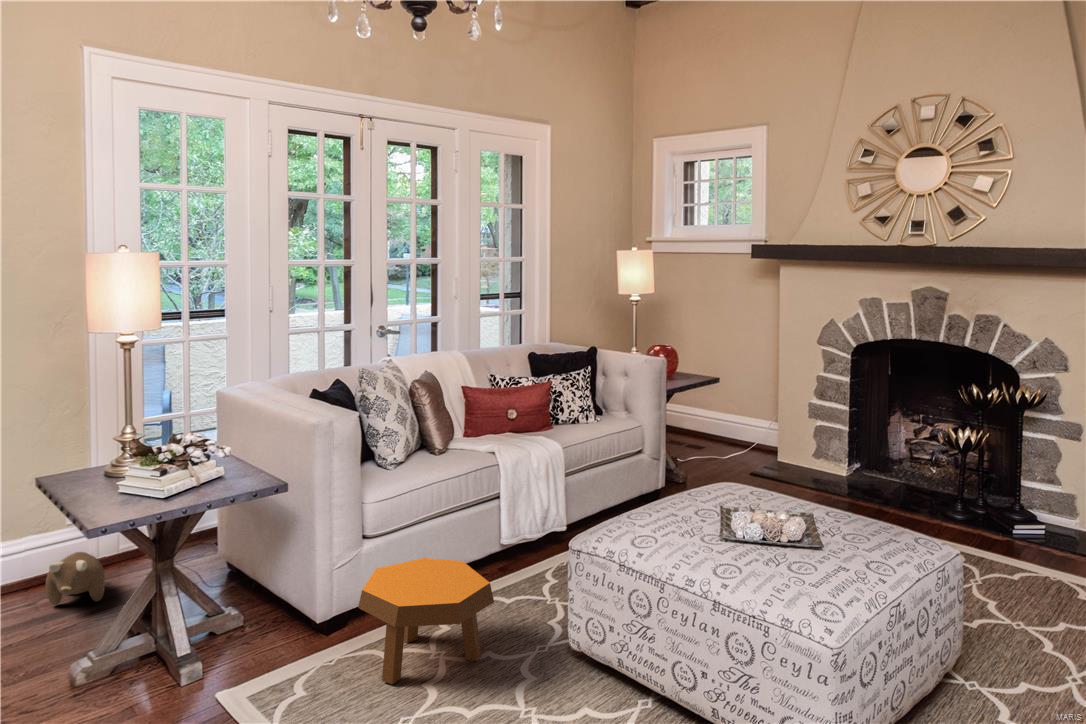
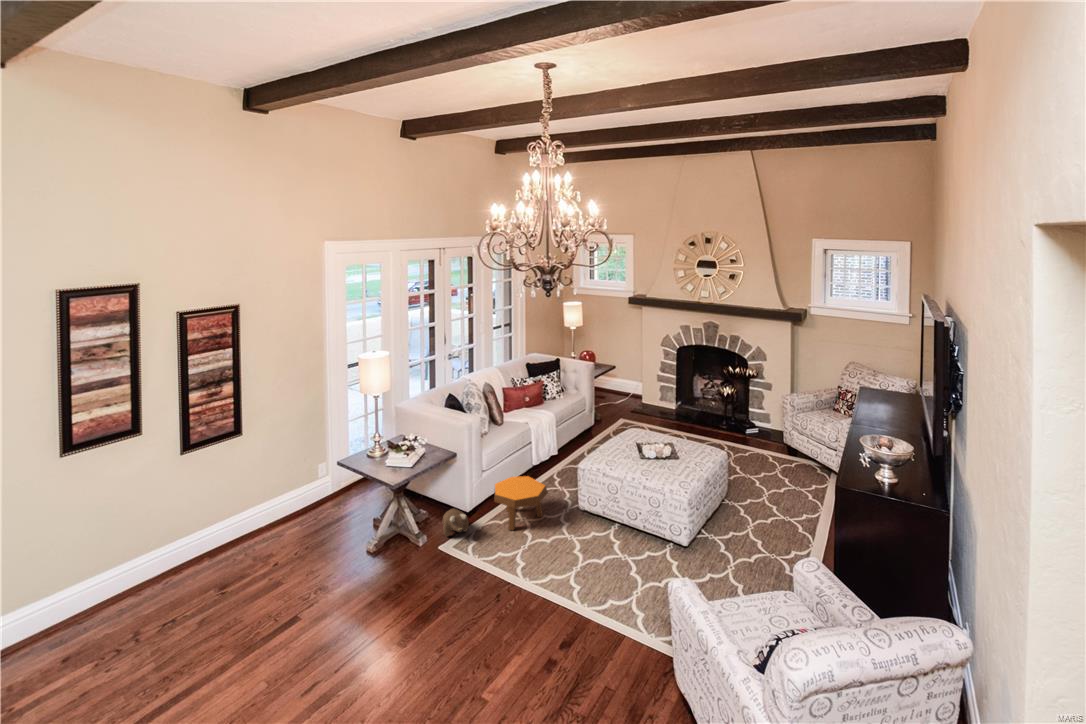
plush toy: present [46,552,105,605] -> present [443,509,469,536]

